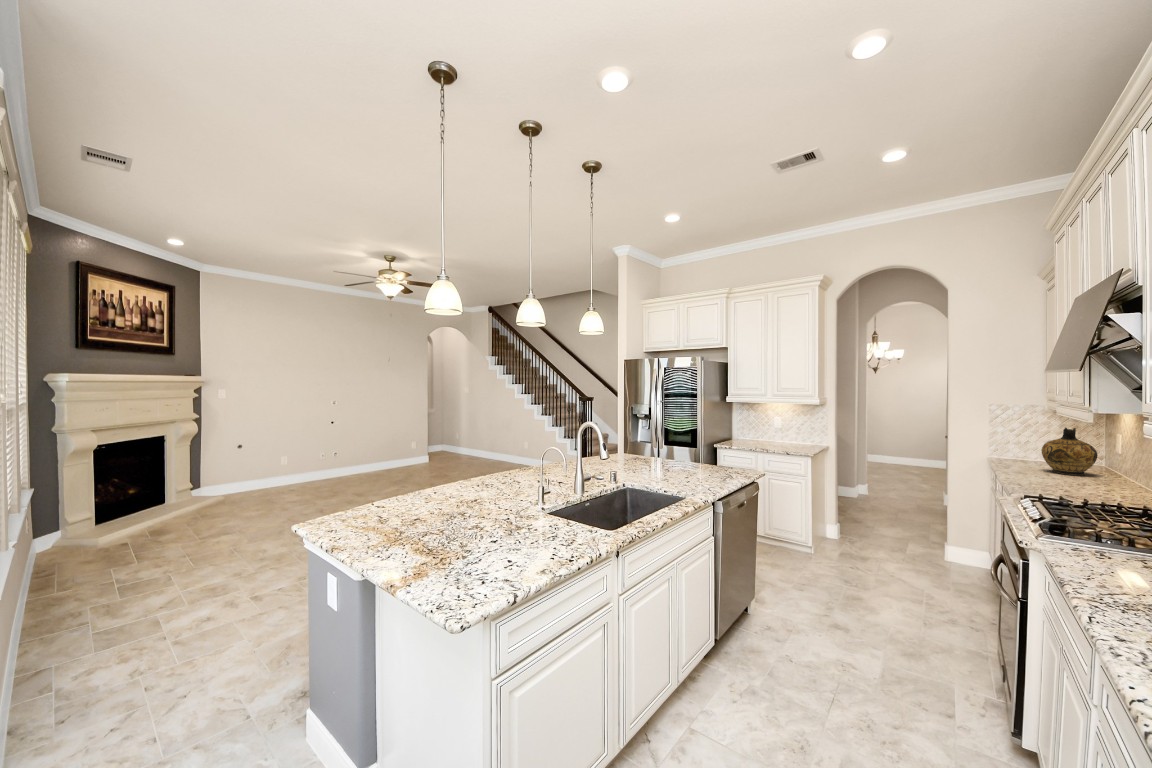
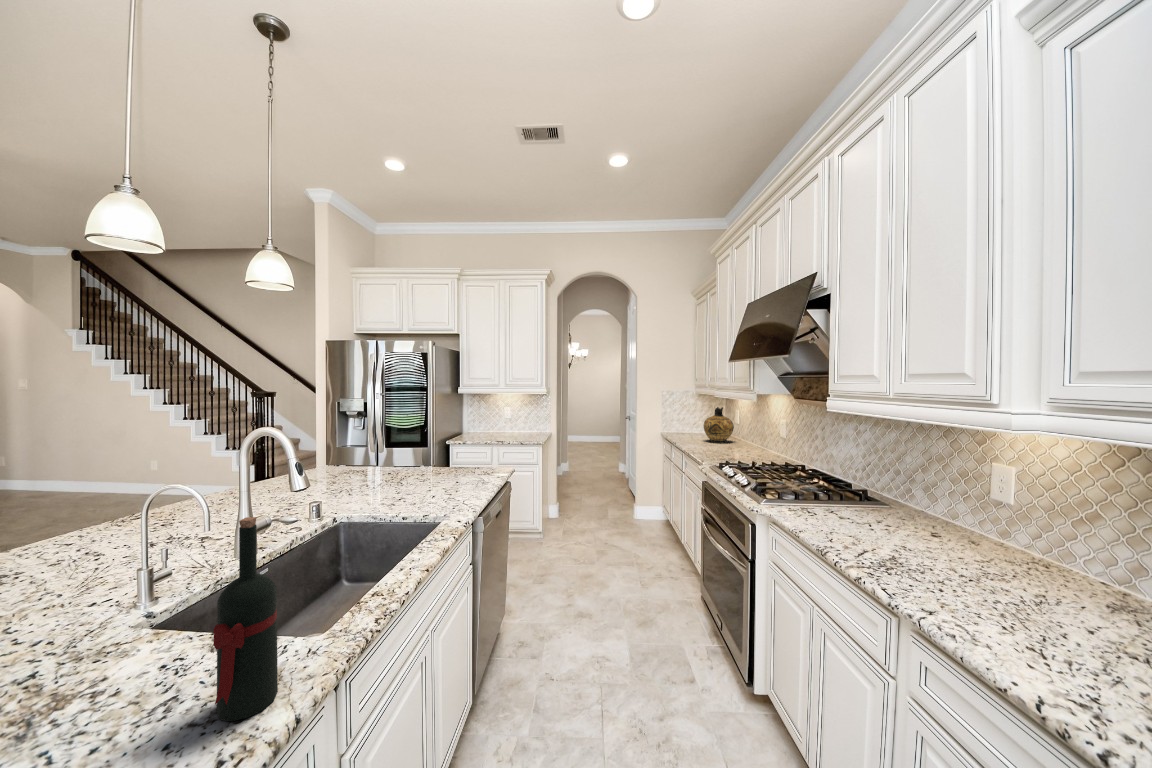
wine bottle: none [570,461,592,548] -> present [214,517,278,721]

